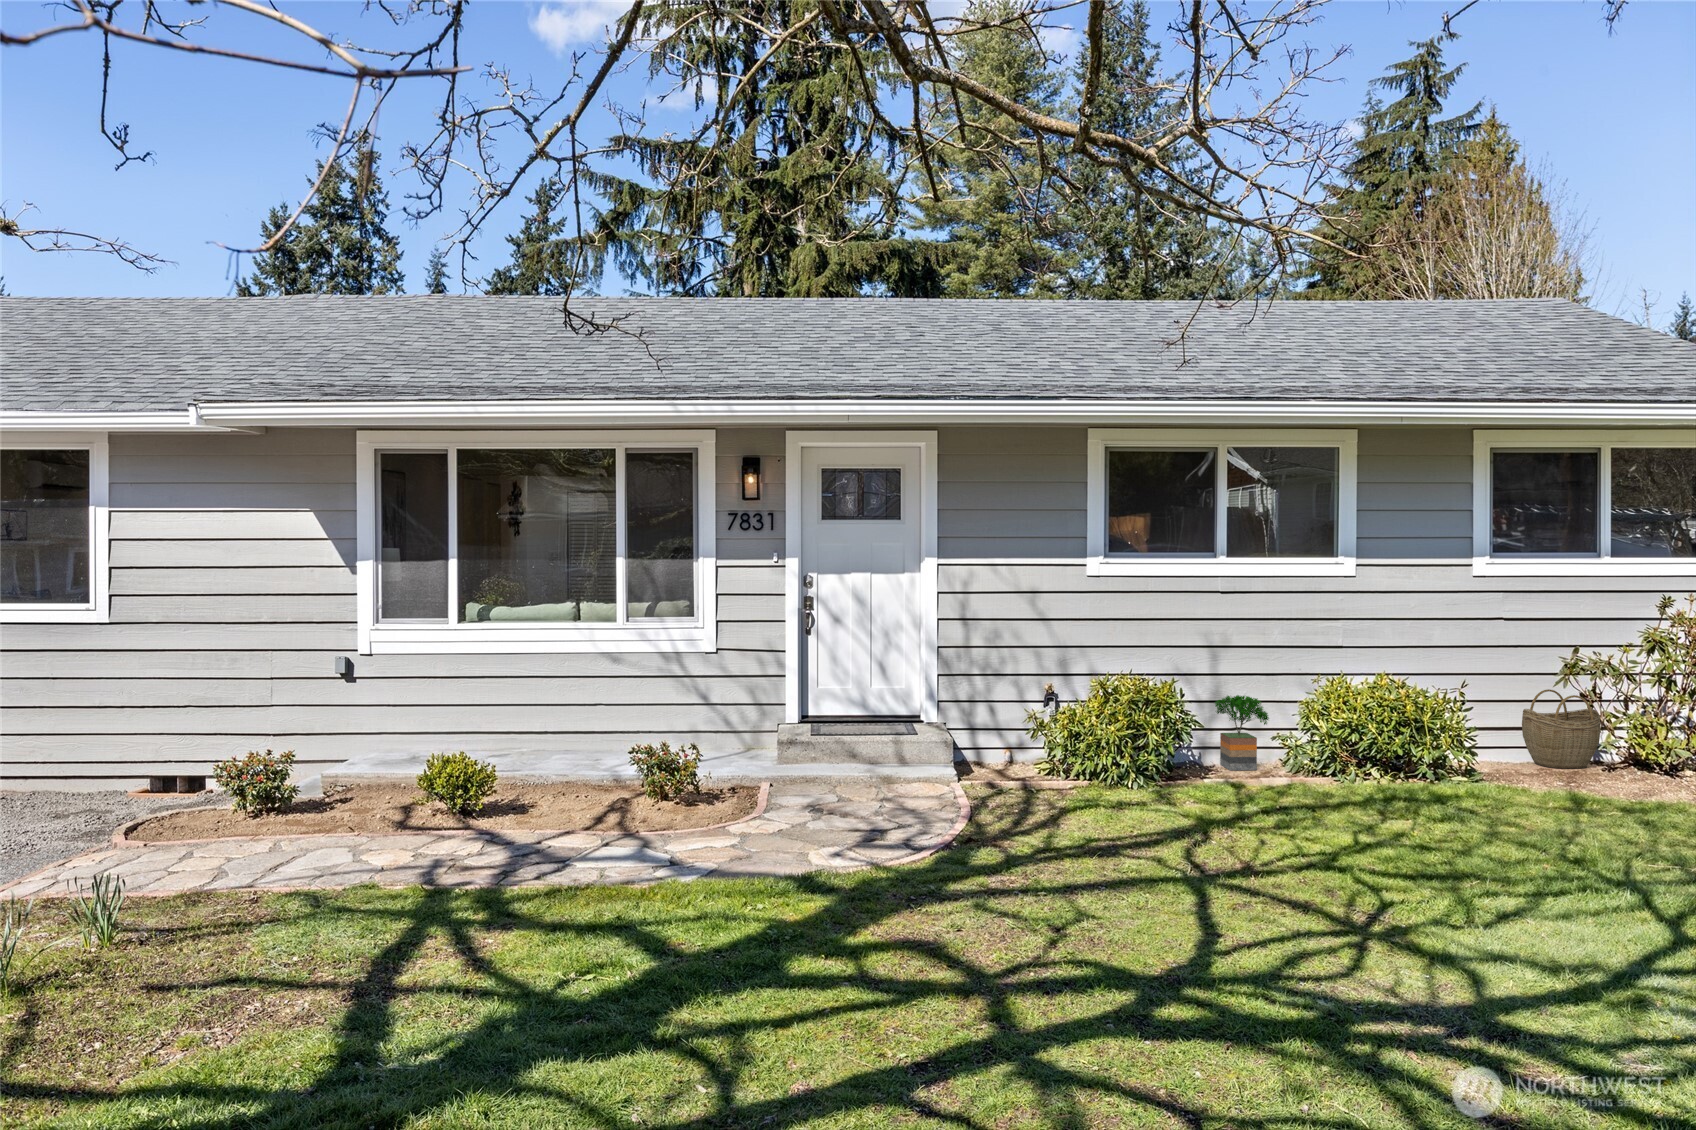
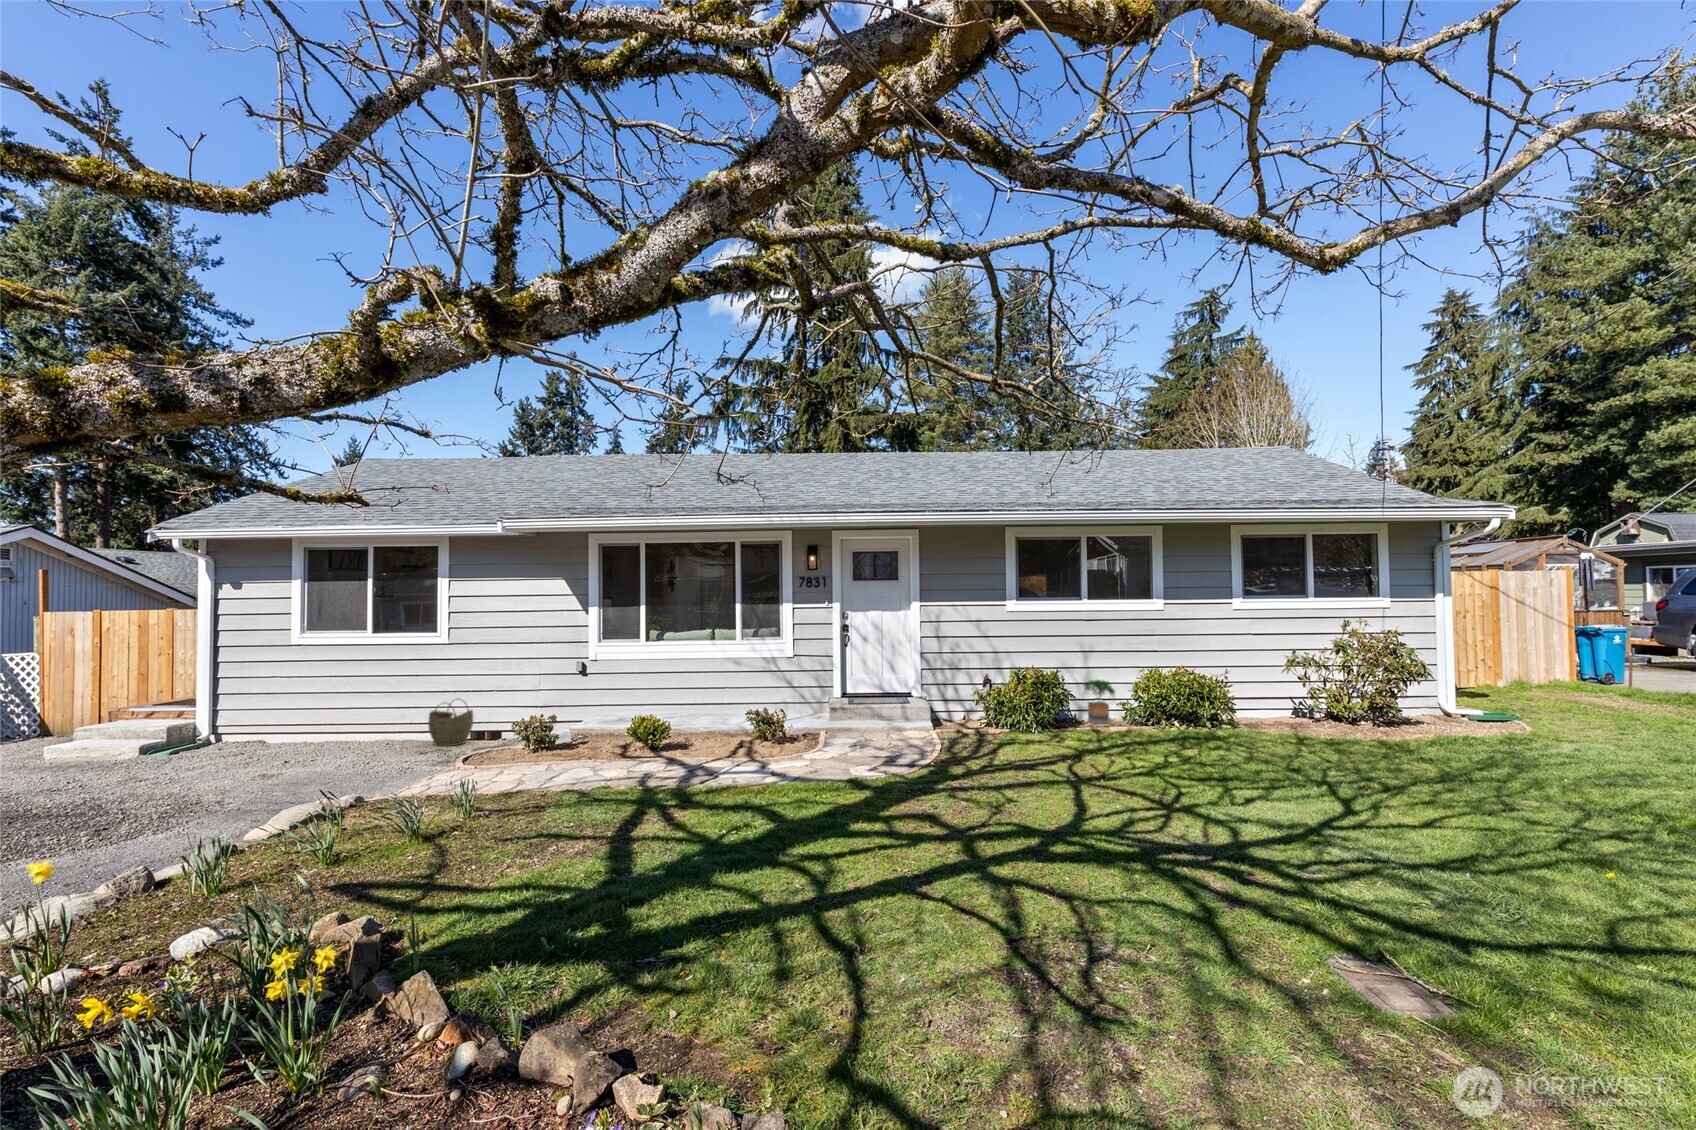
woven basket: present [1522,689,1601,769] -> present [428,703,473,746]

